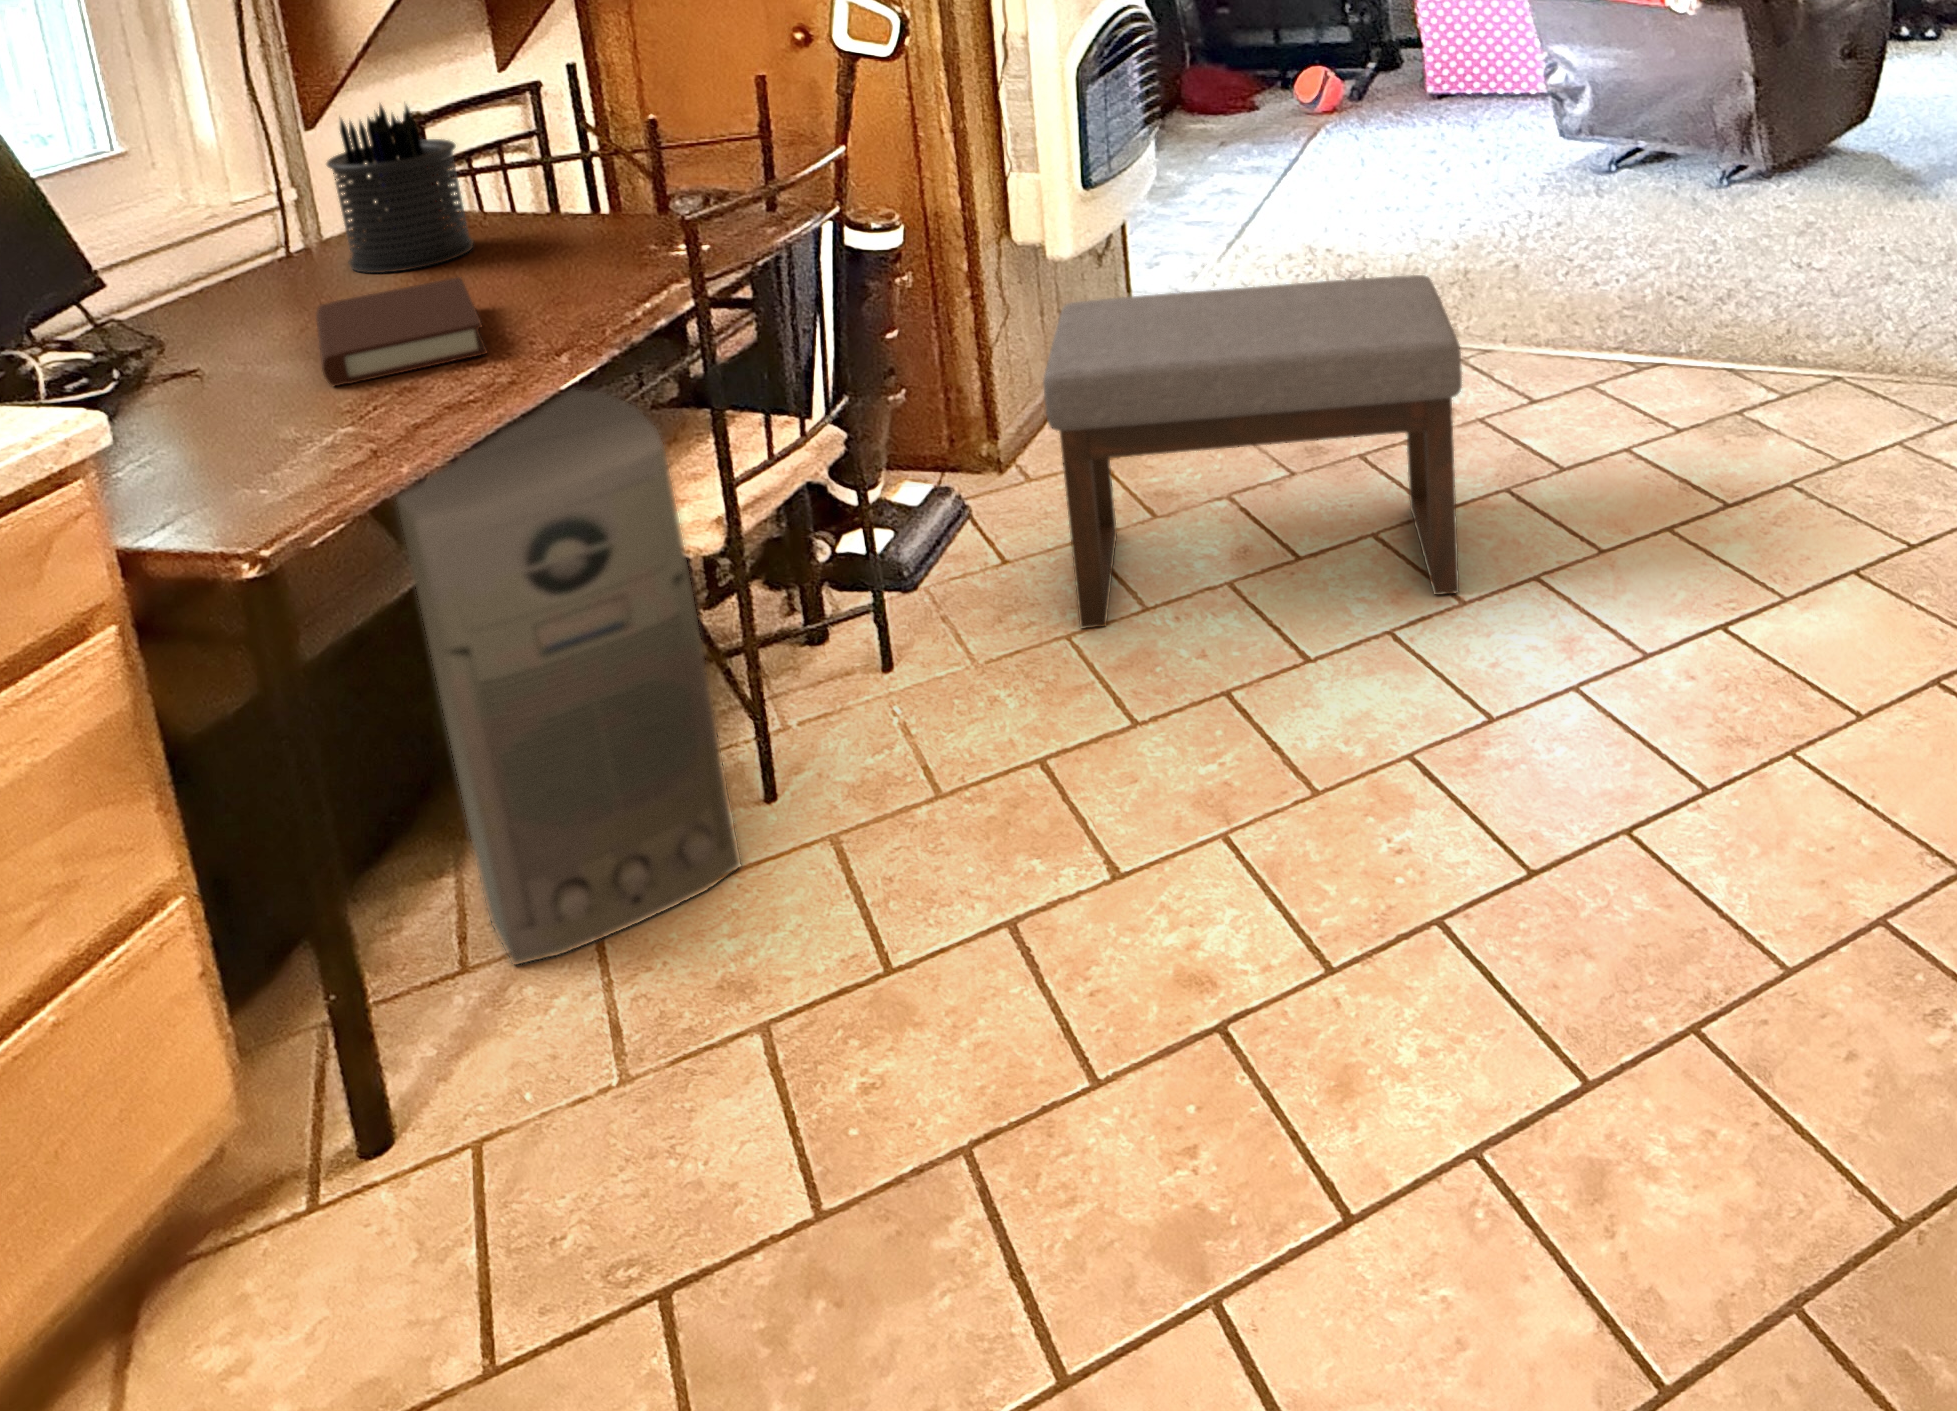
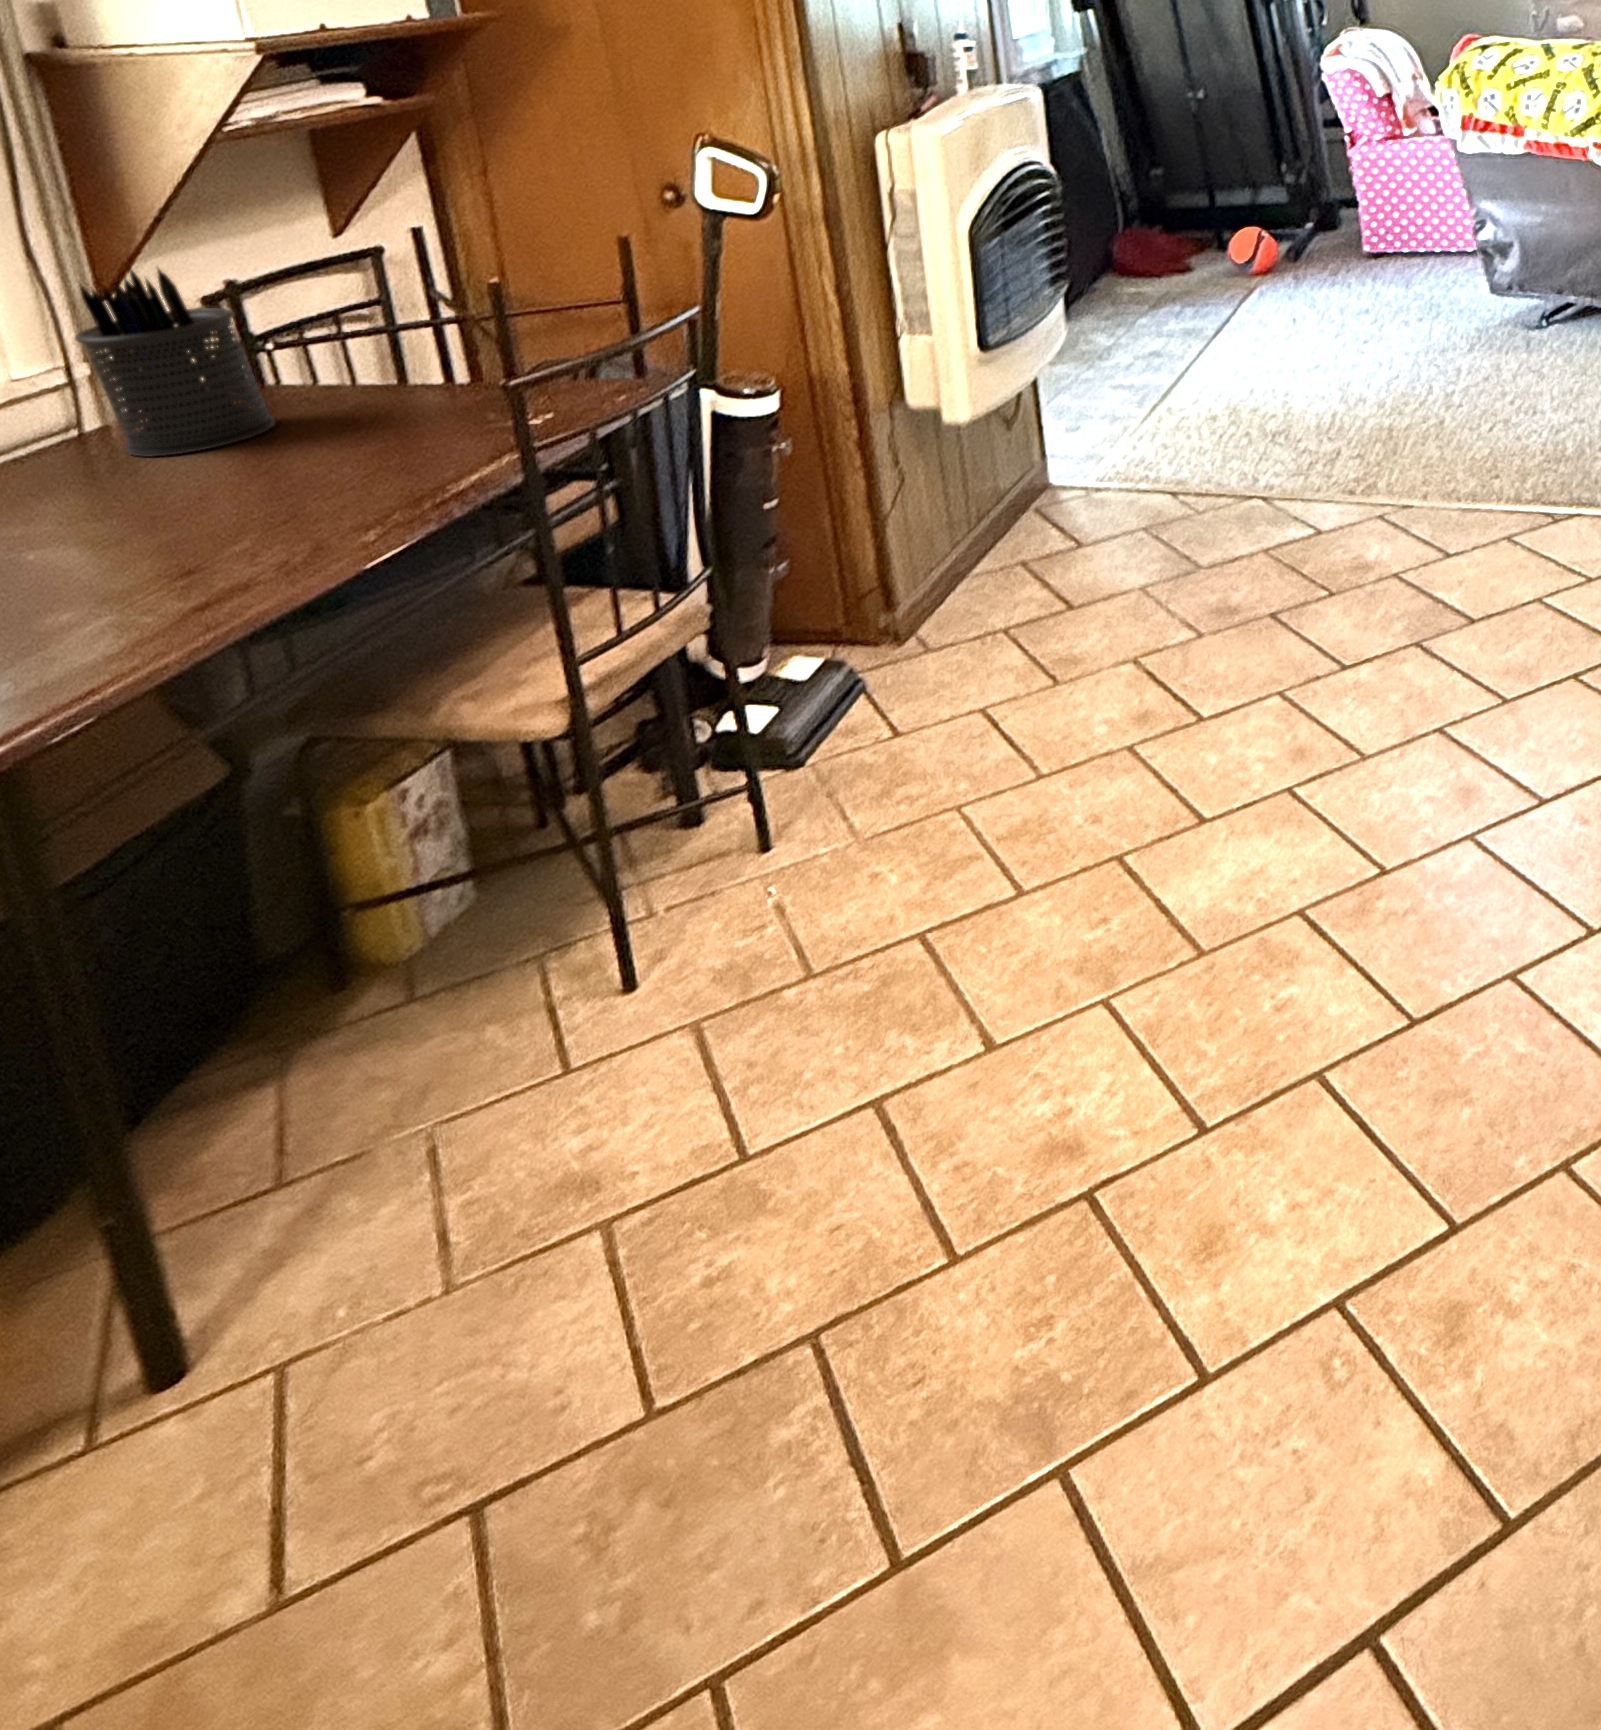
ottoman: present [1043,275,1462,628] -> none [921,429,1363,790]
book: present [316,277,487,386] -> none [23,459,238,588]
air purifier: present [395,390,741,964] -> none [134,577,610,1171]

